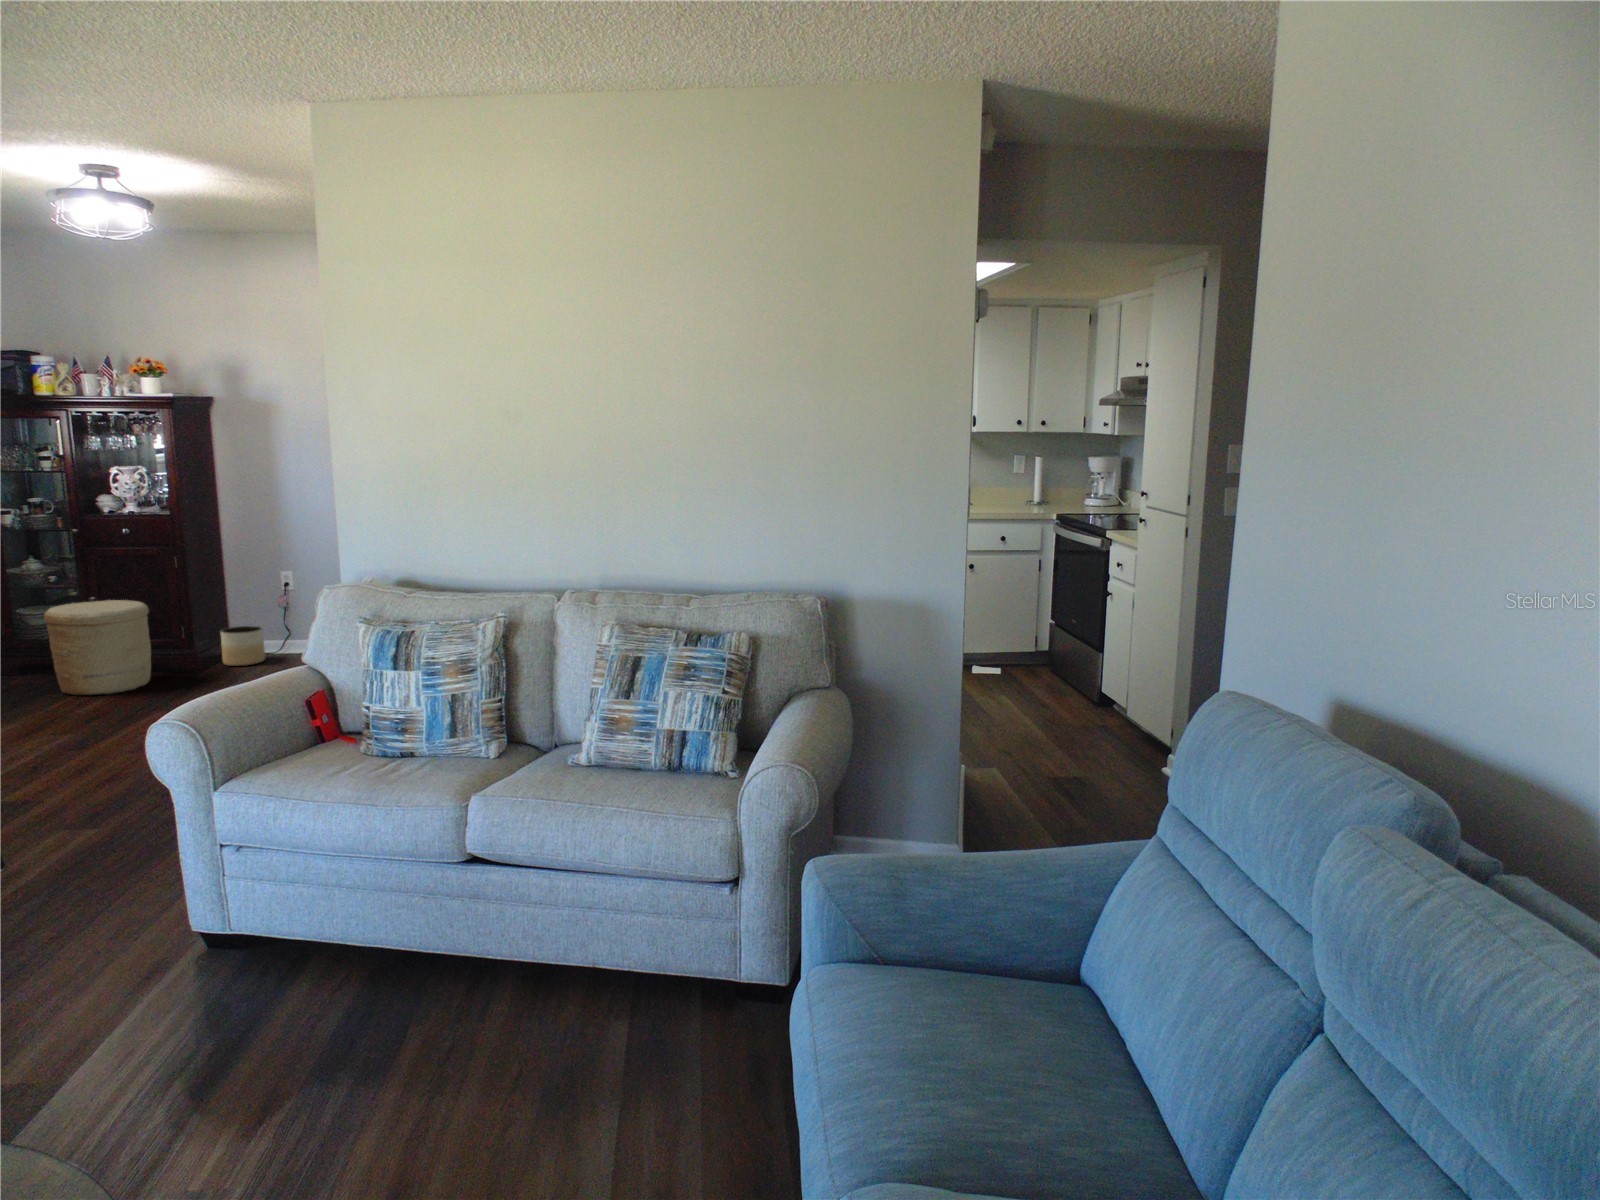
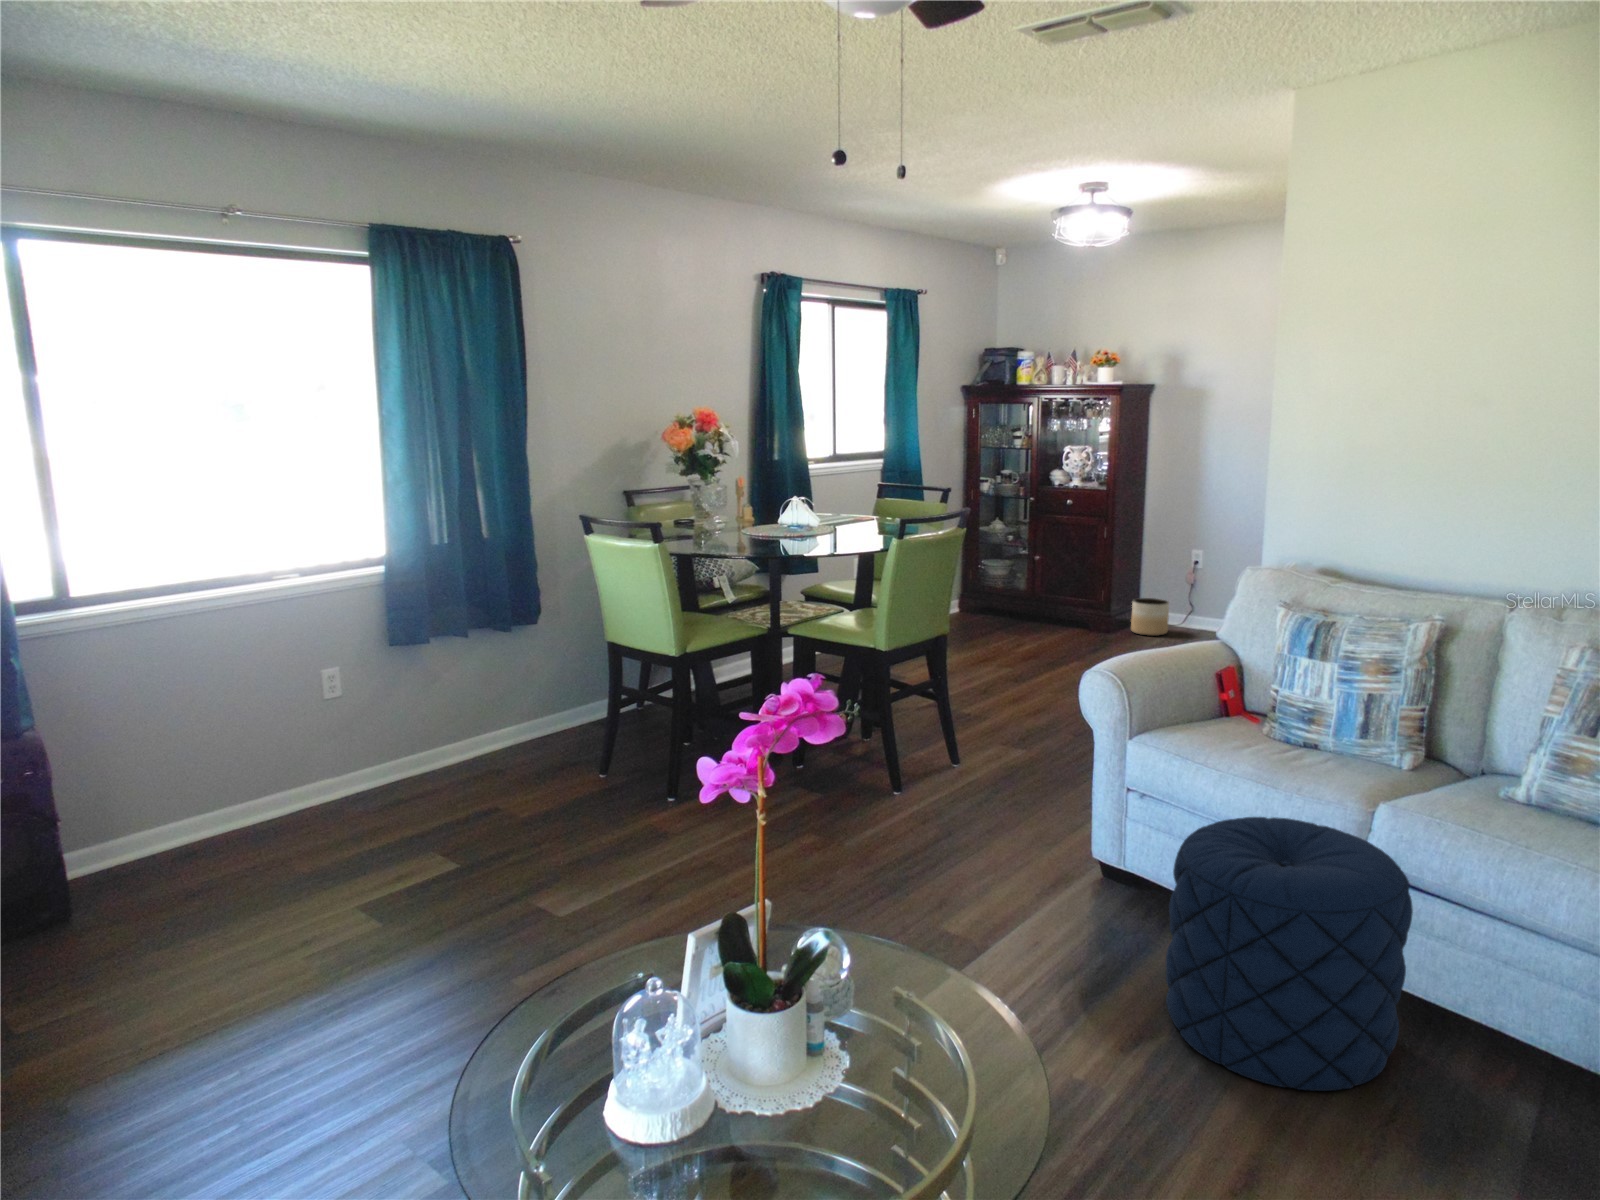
woven basket: present [44,600,151,695] -> none [1002,562,1078,643]
pouf: none [275,832,514,1114] -> present [1166,817,1413,1091]

